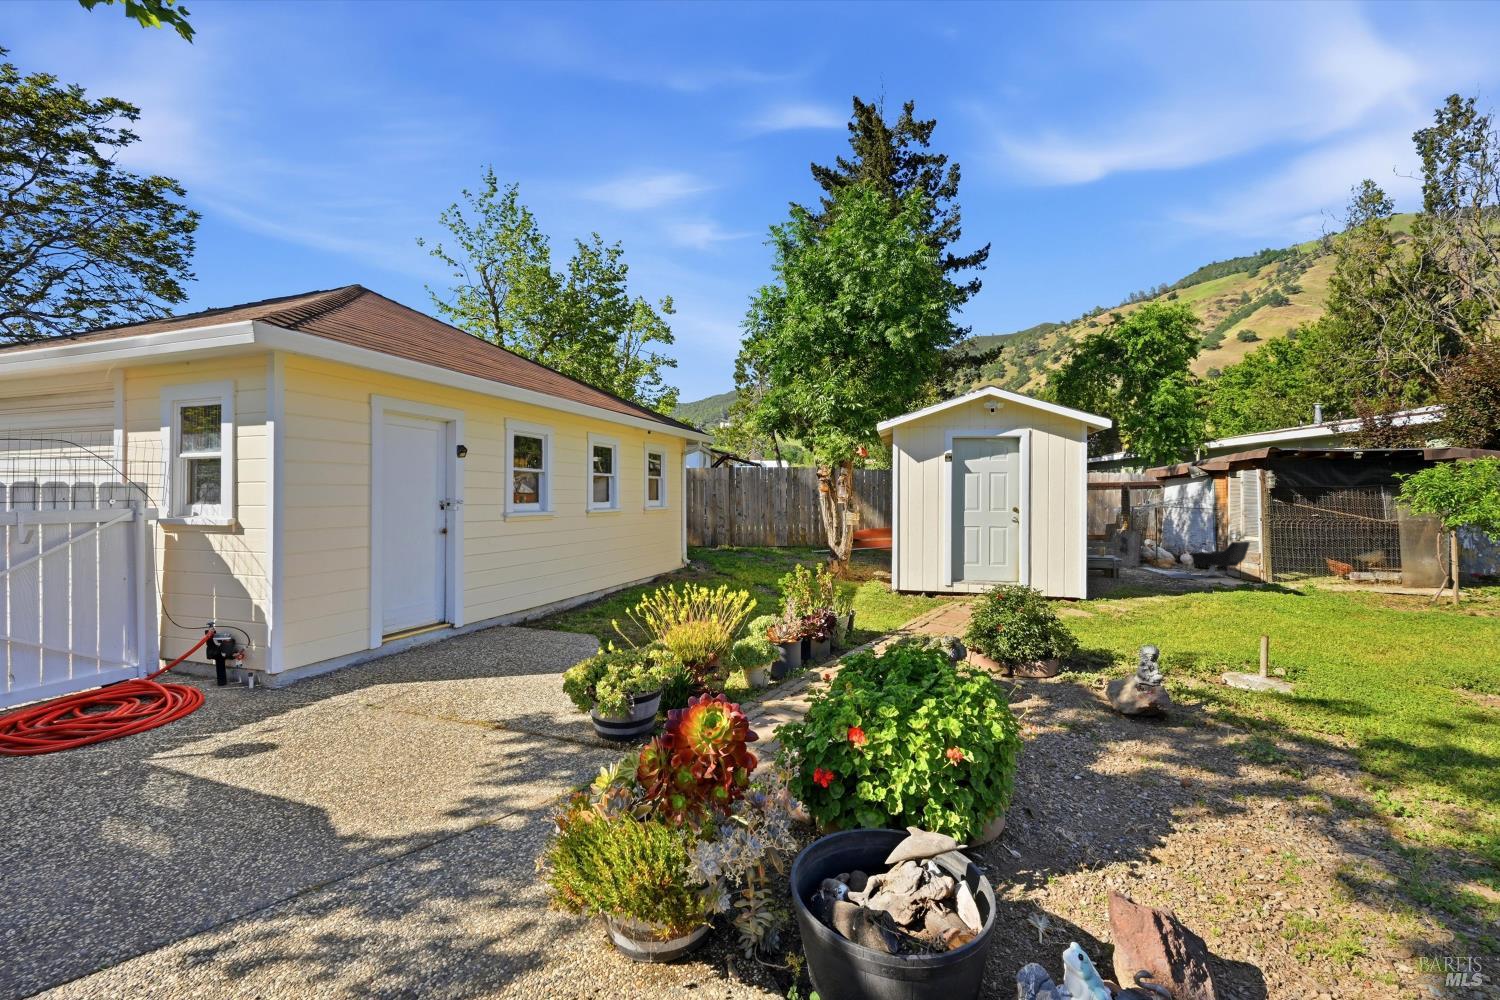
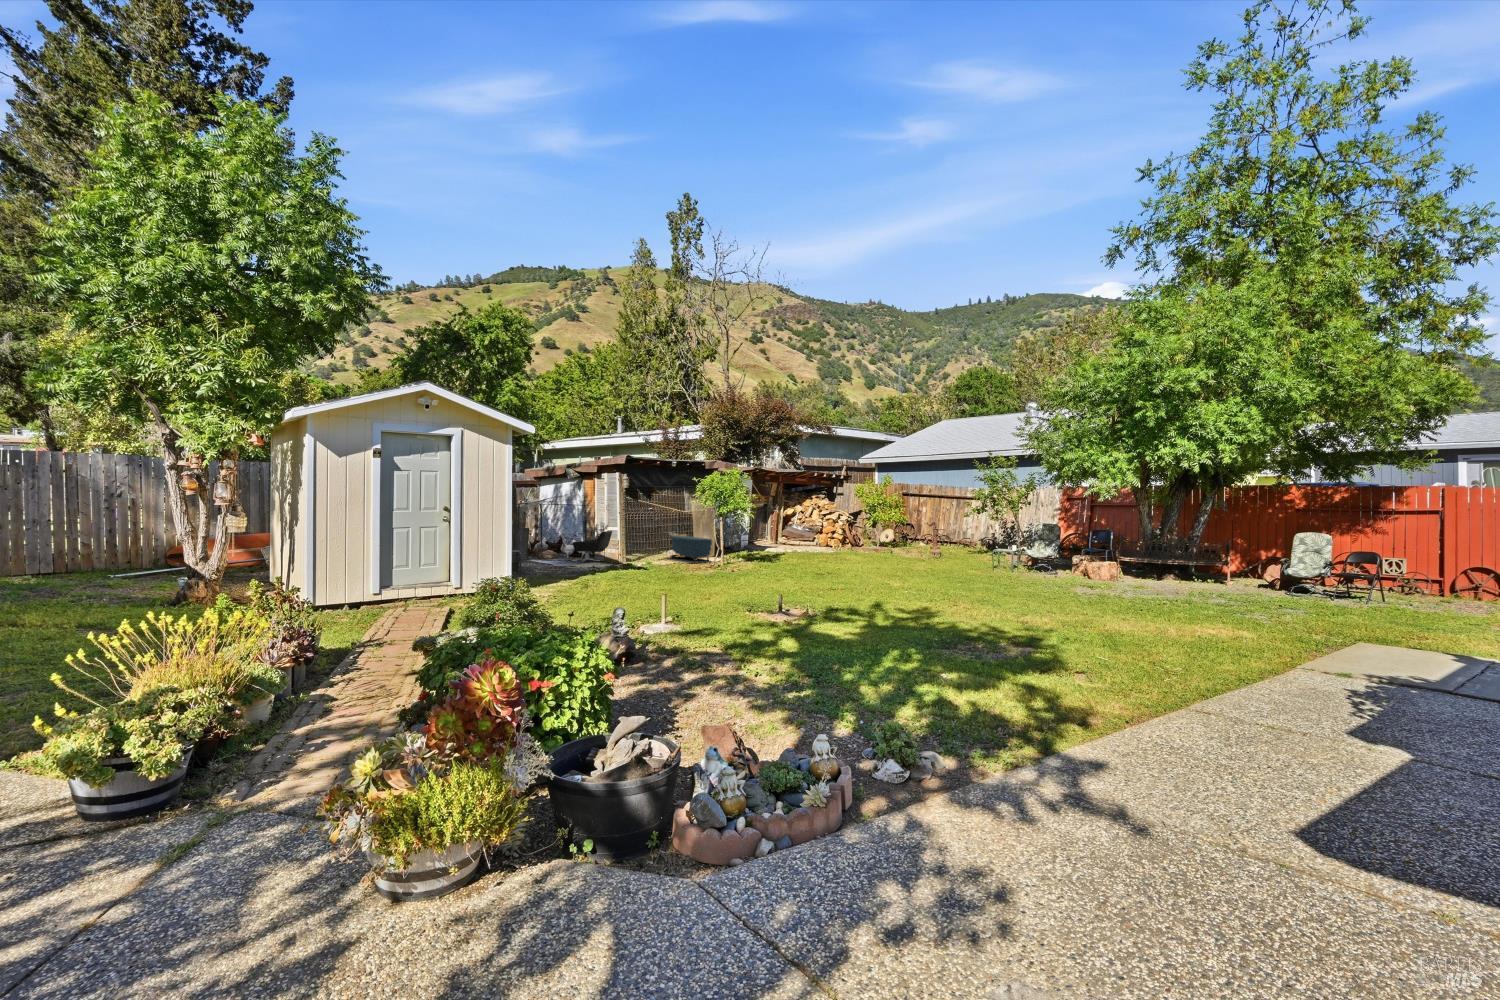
bench: none [1353,553,1431,592] -> present [671,536,712,561]

